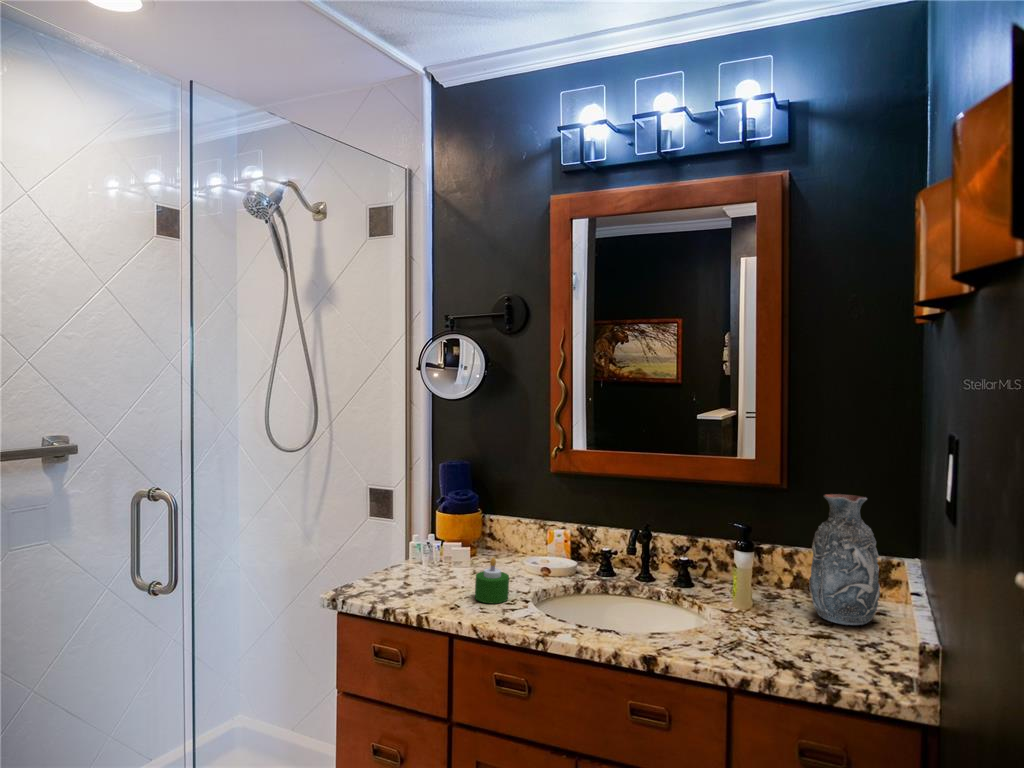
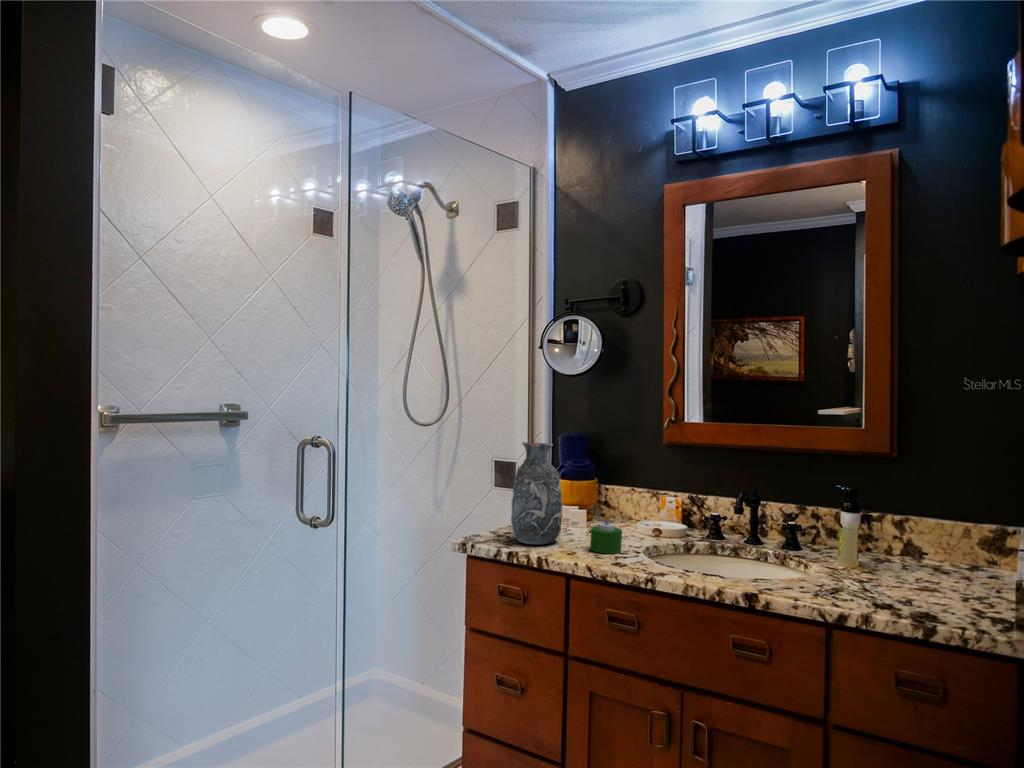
decorative vase: present [809,494,880,625] -> present [511,442,562,544]

